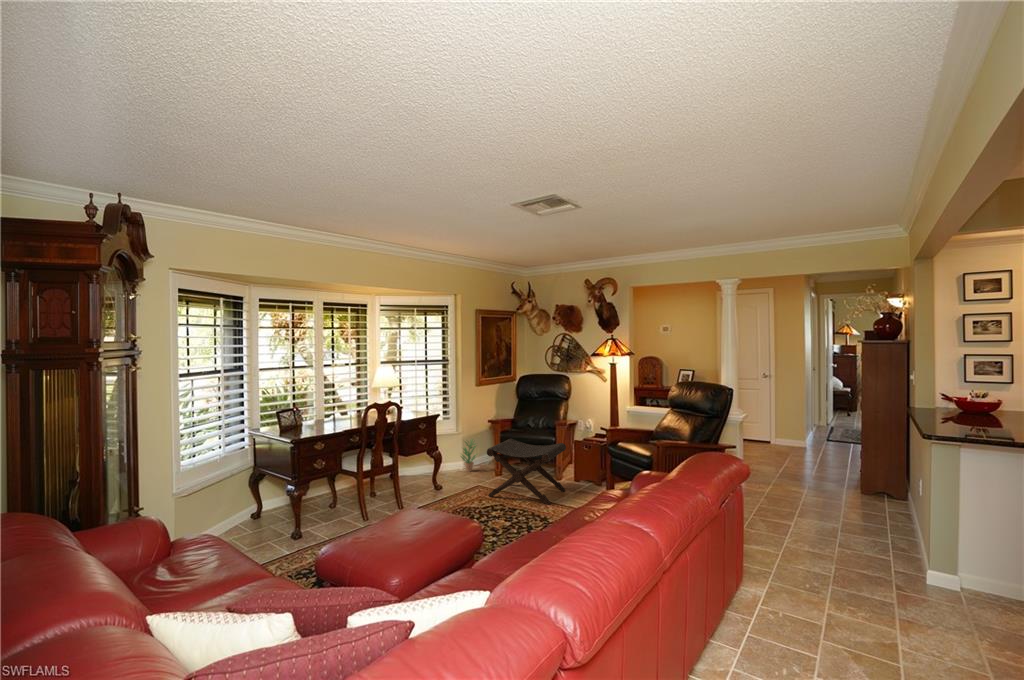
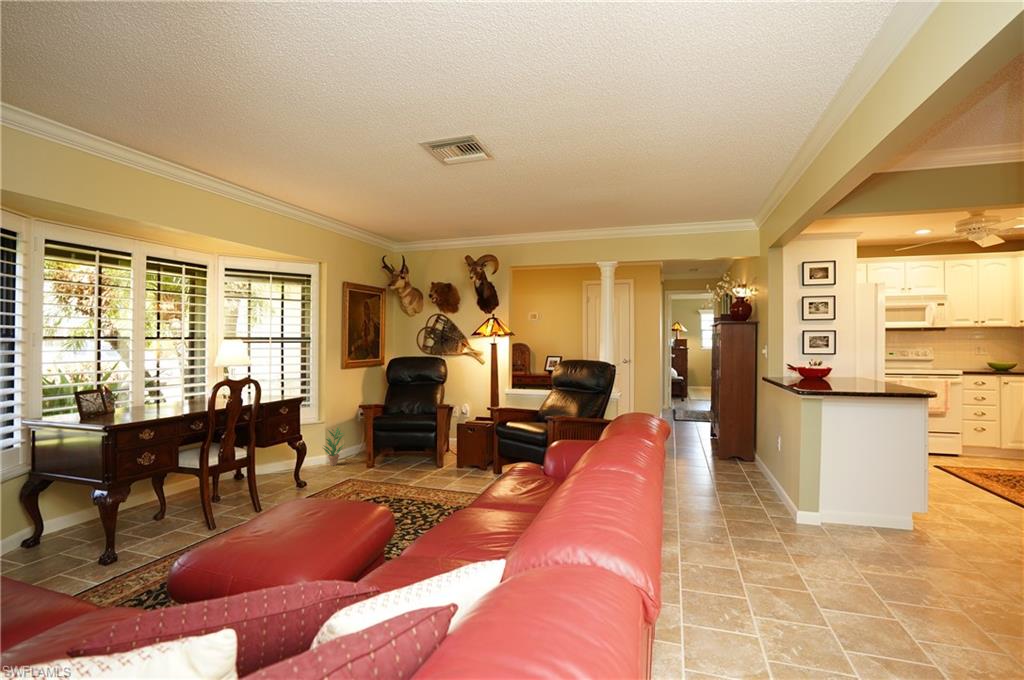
footstool: present [487,439,566,505] -> none [364,424,451,492]

